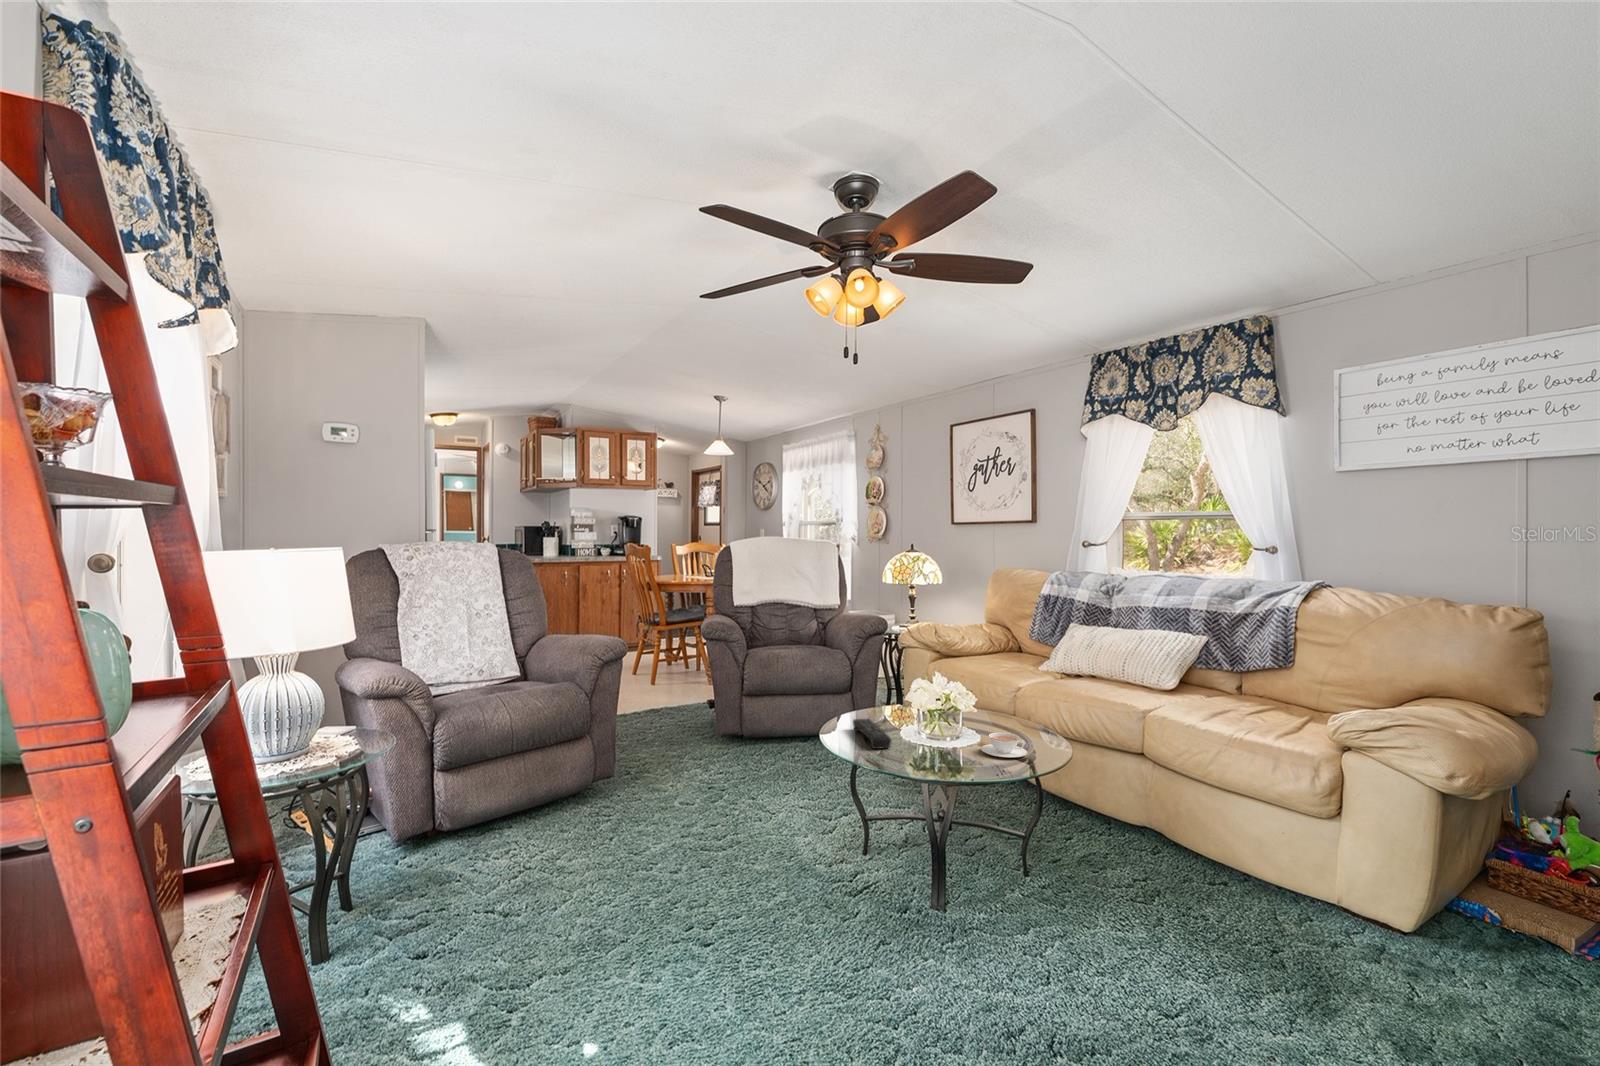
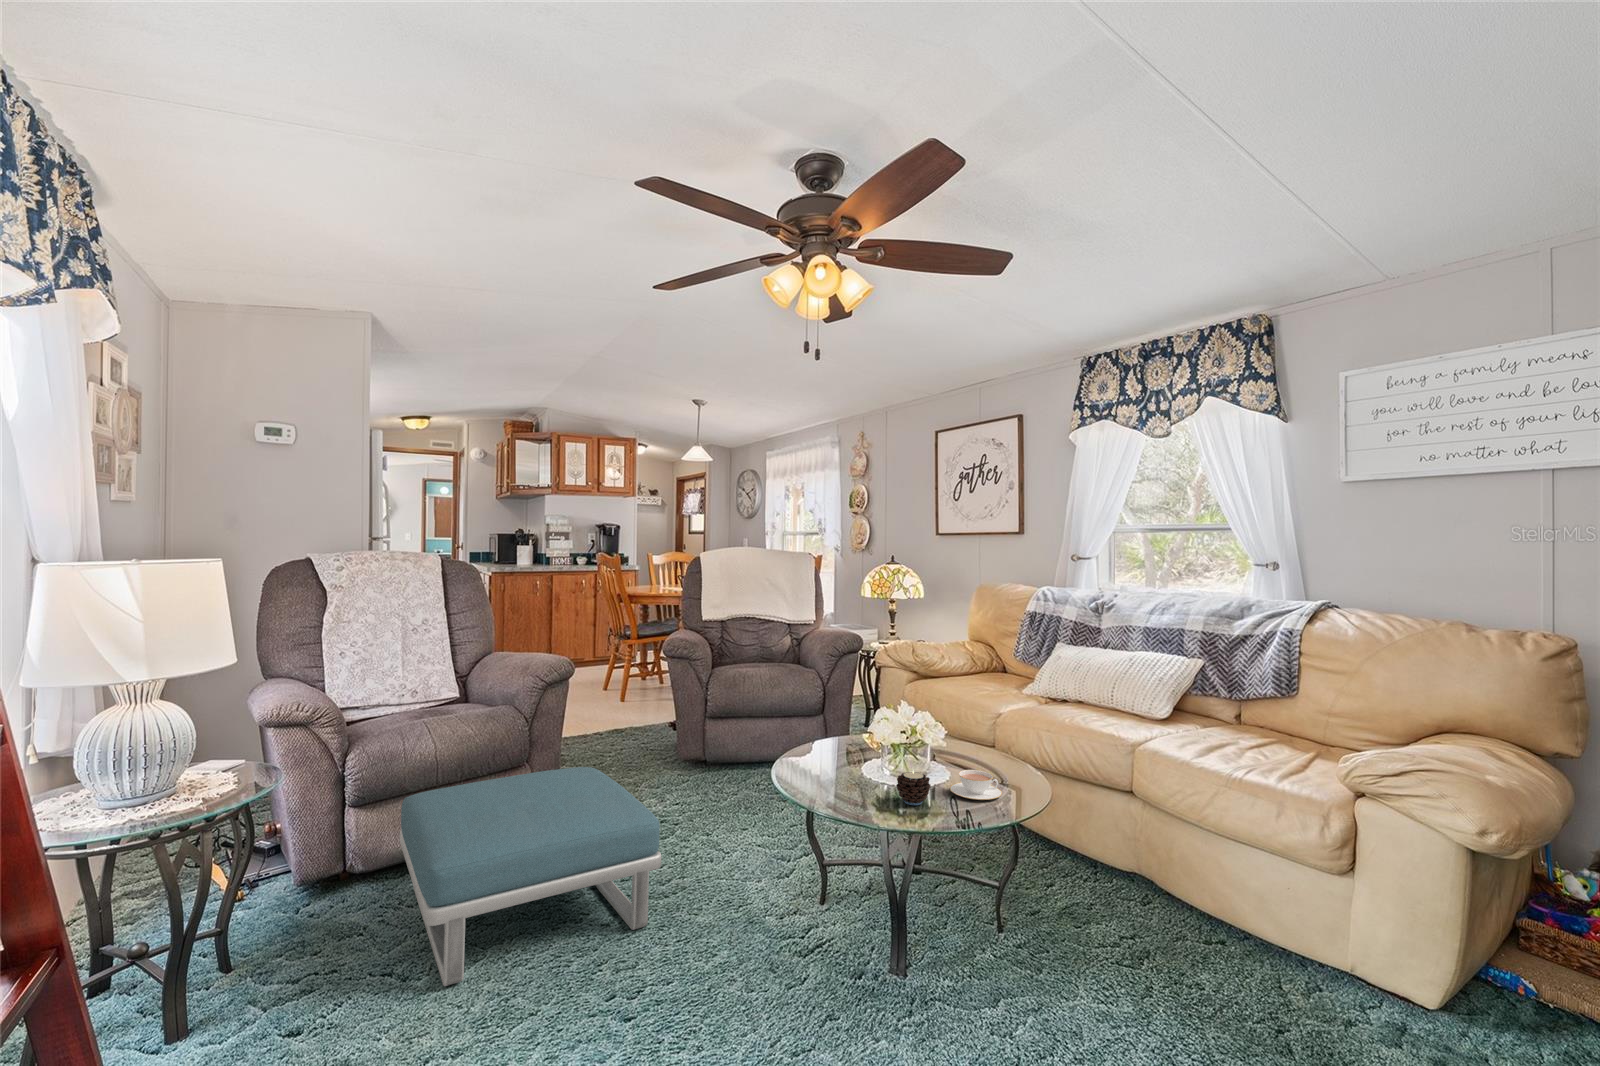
remote control: present [853,719,892,749] -> none [812,751,851,787]
candle: none [934,731,965,762] -> present [896,771,931,805]
footstool: none [484,737,723,920] -> present [400,767,661,986]

